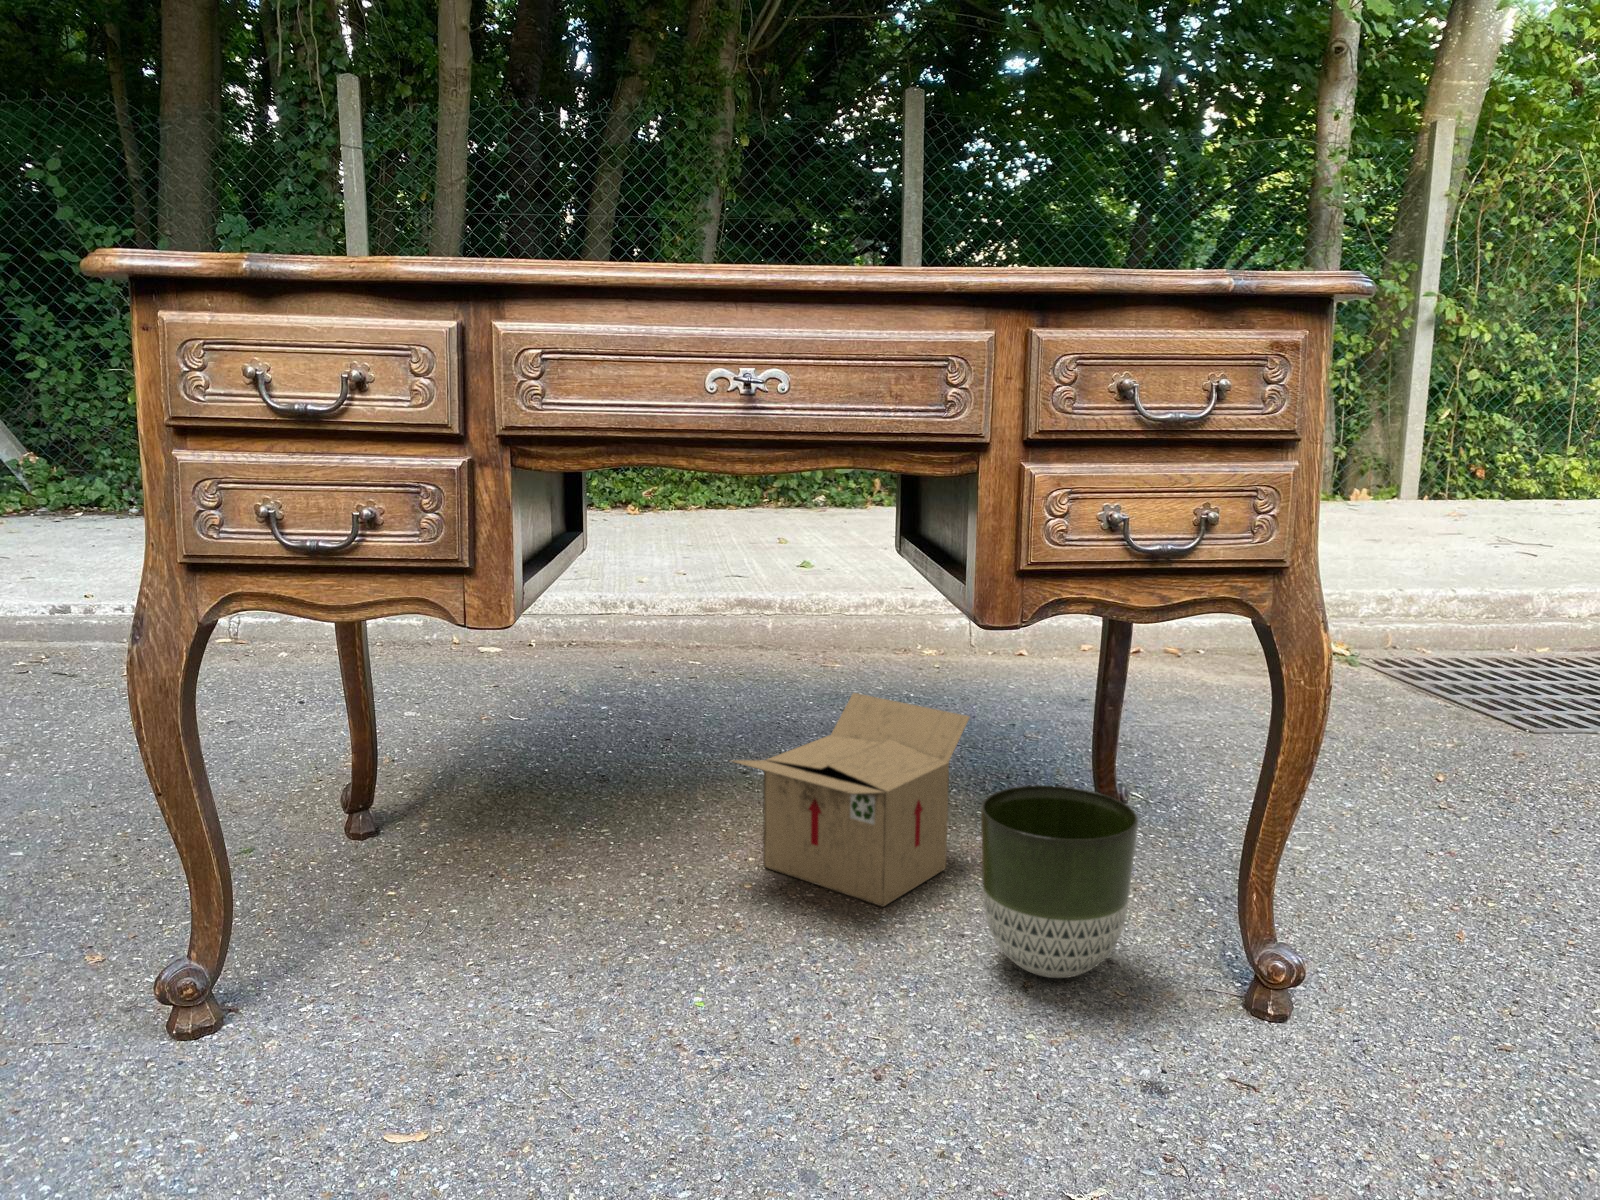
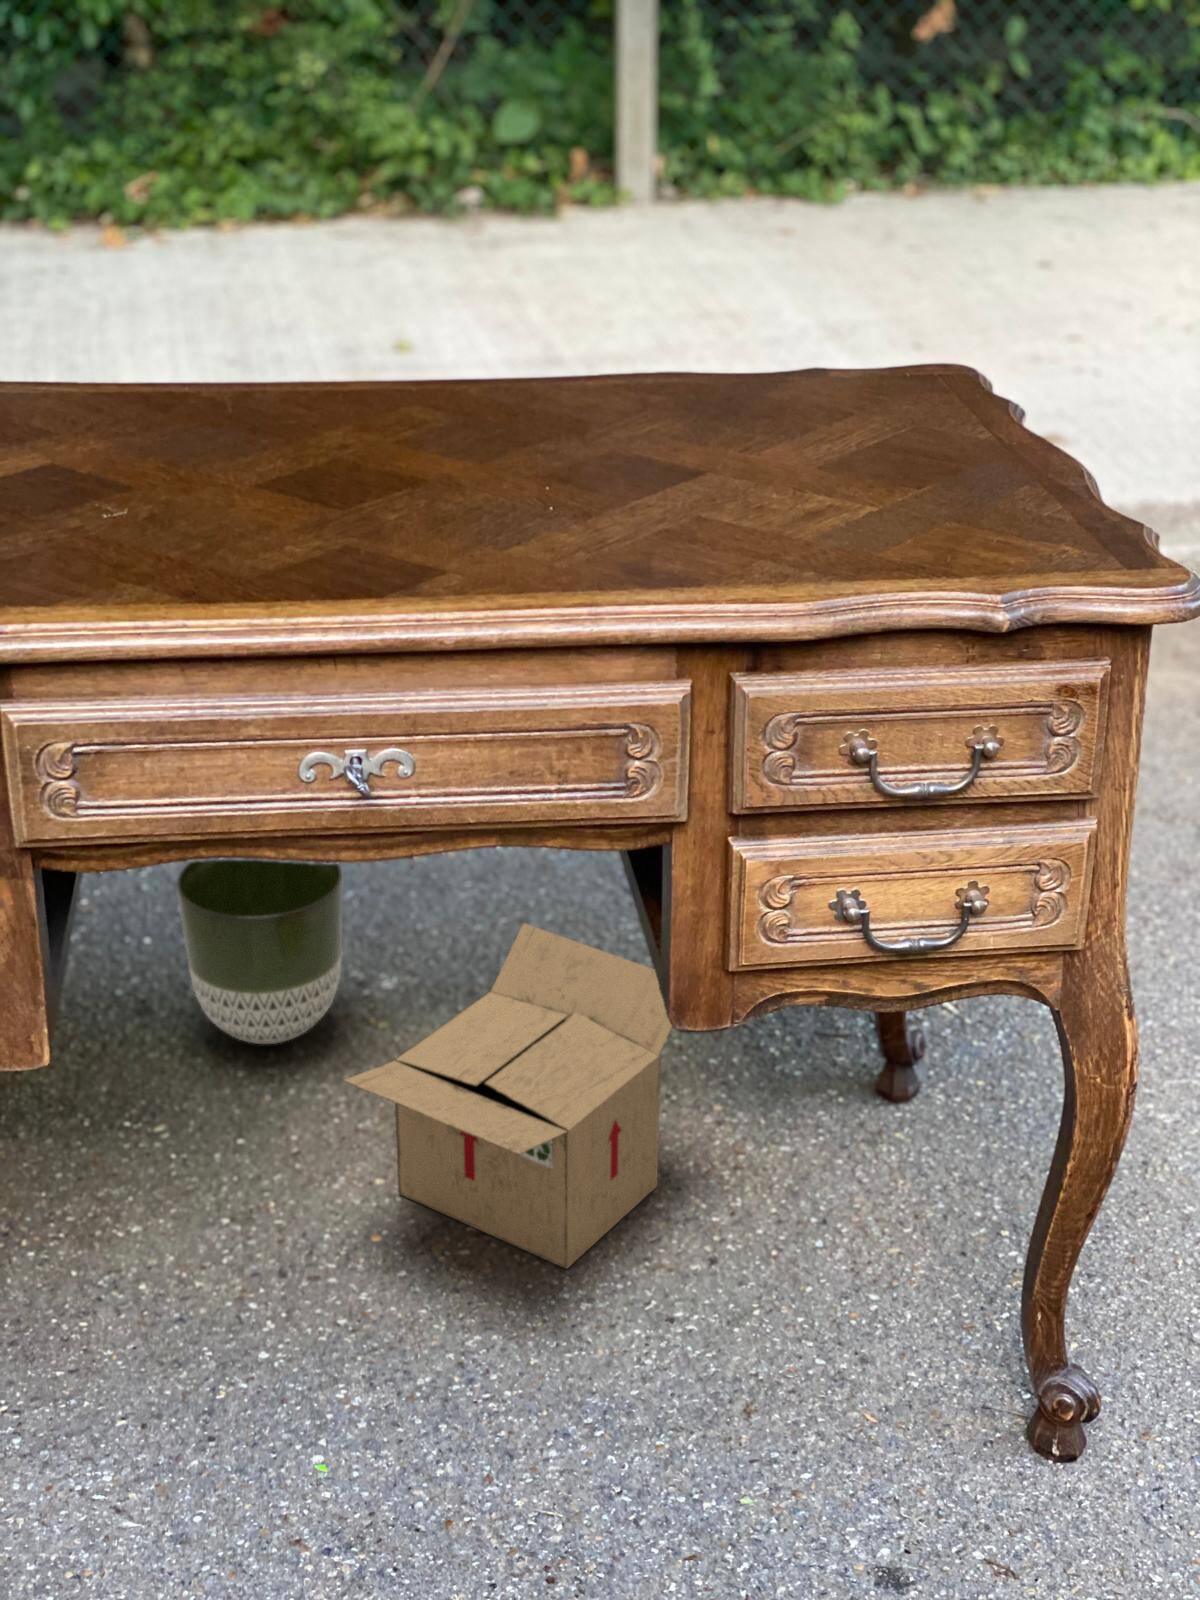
planter: present [981,785,1138,978] -> present [177,860,342,1044]

